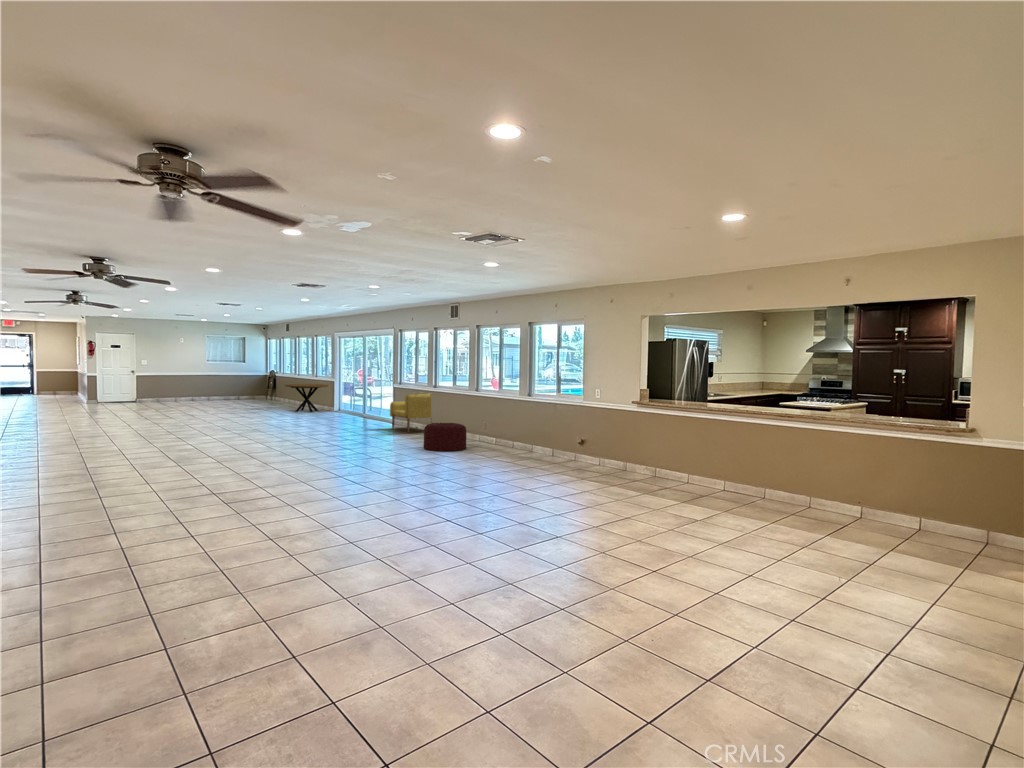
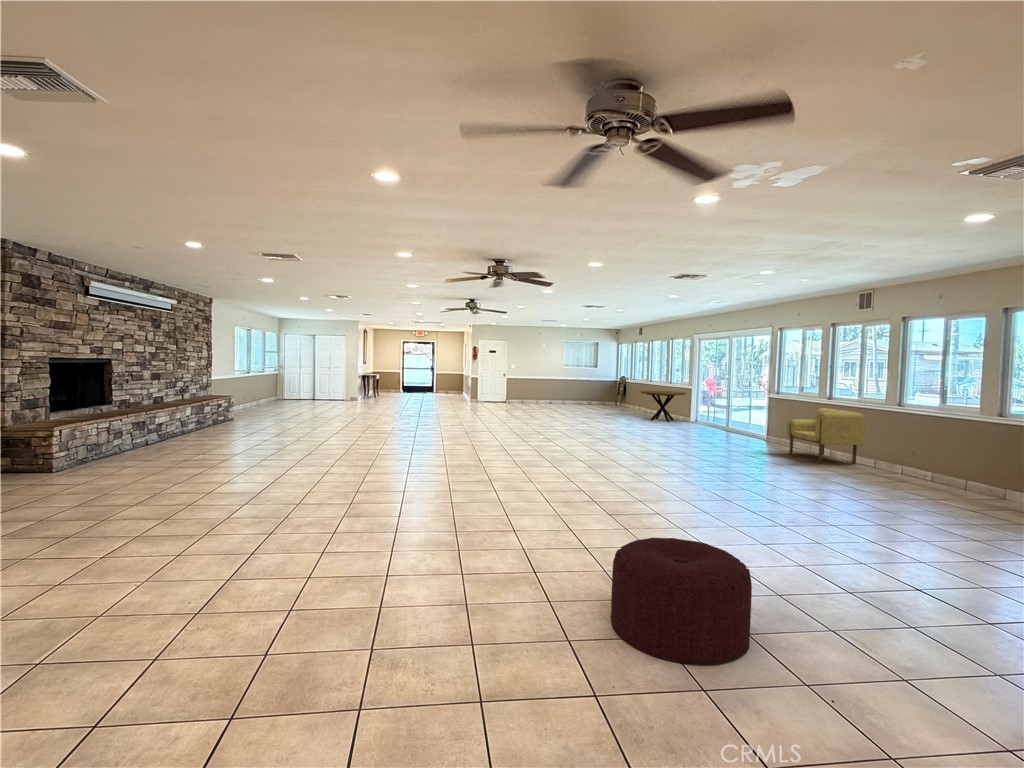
ottoman: present [424,423,466,451] -> present [611,538,752,665]

